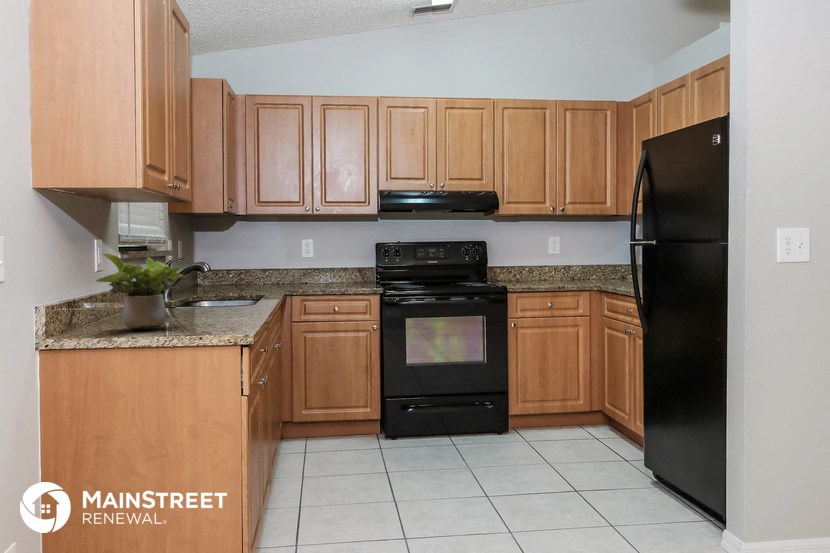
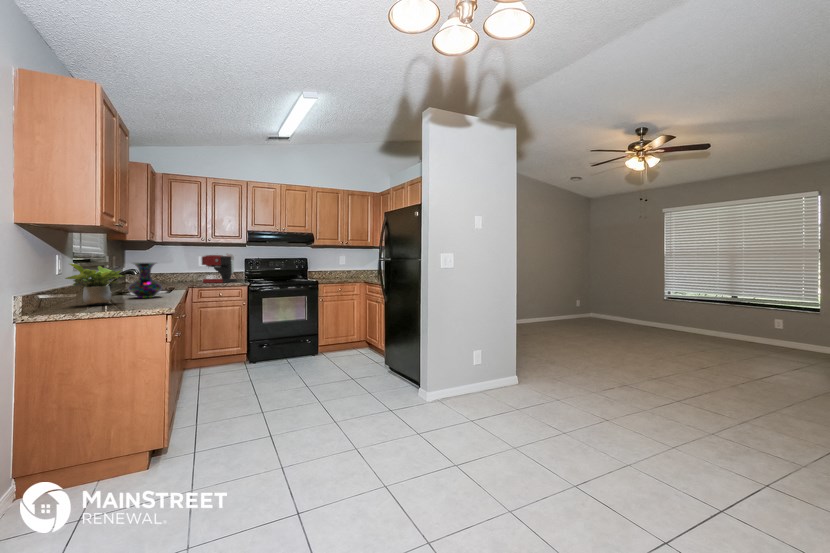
coffee maker: none [306,233,360,286] -> present [202,253,237,283]
vase: none [193,251,247,316] -> present [128,263,162,298]

